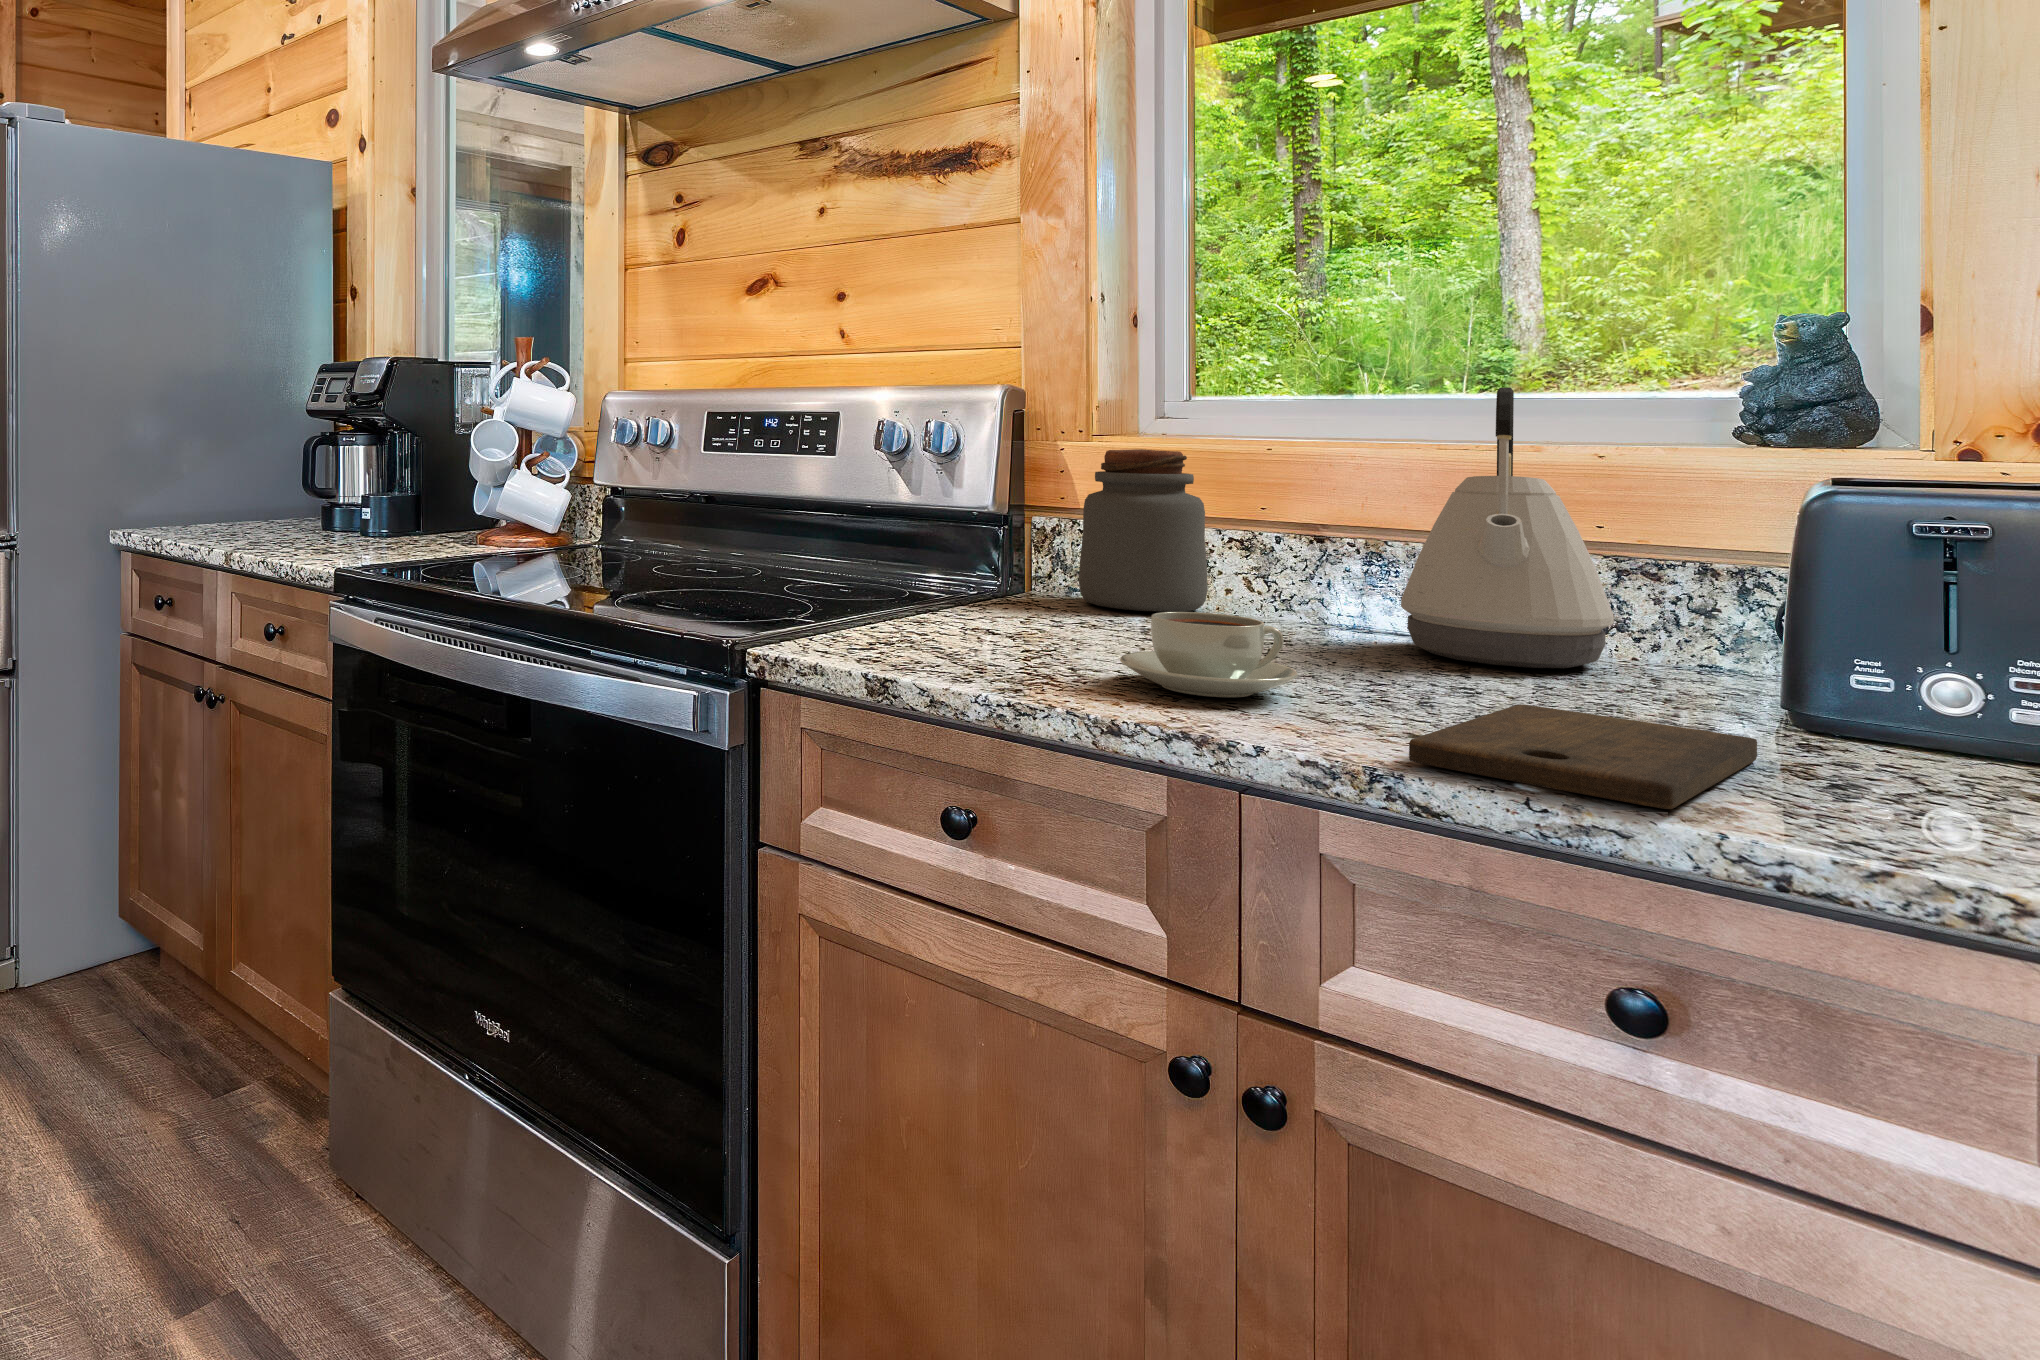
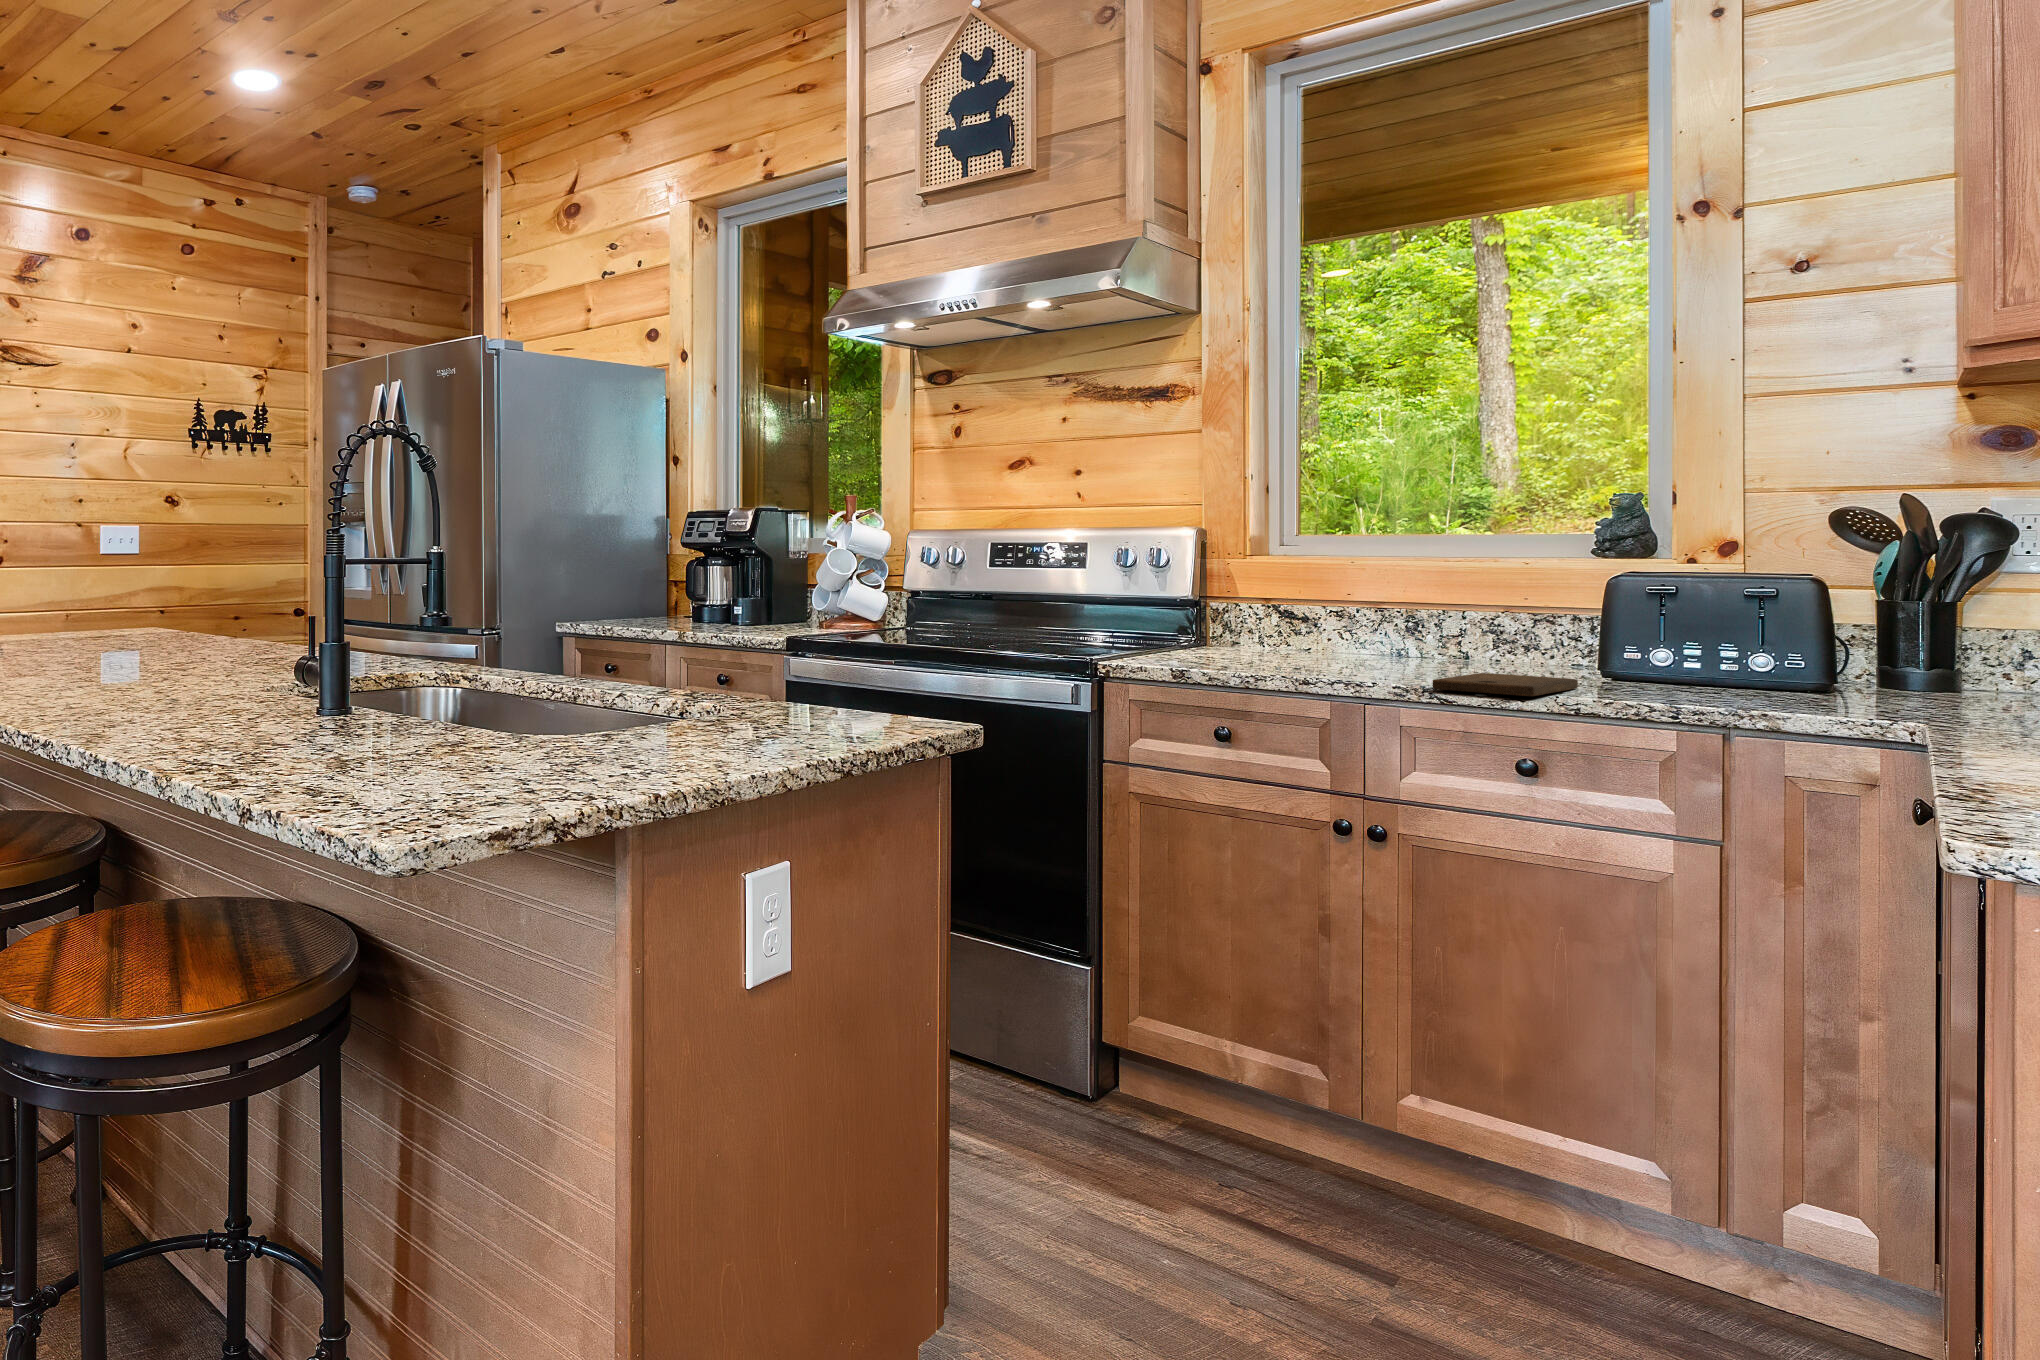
kettle: present [1401,387,1614,668] -> none [1425,529,1530,666]
jar: present [1079,449,1208,612] -> none [1243,563,1317,650]
coffee cup: present [1120,612,1298,697] -> none [1293,639,1380,675]

